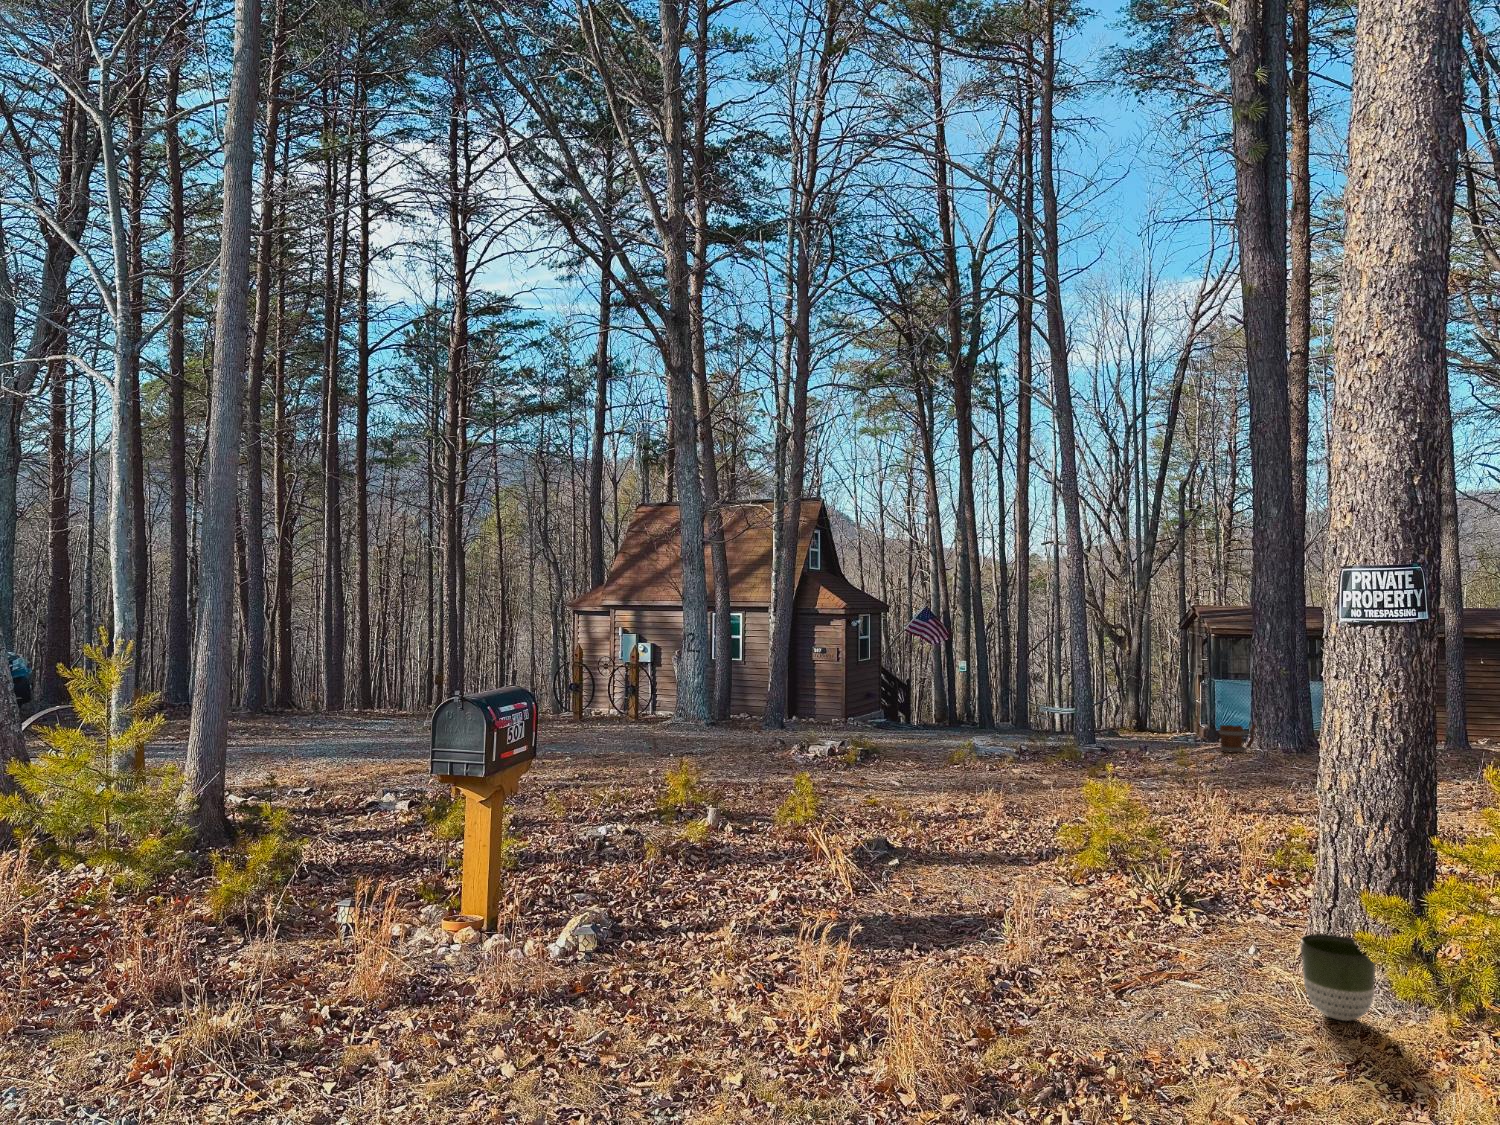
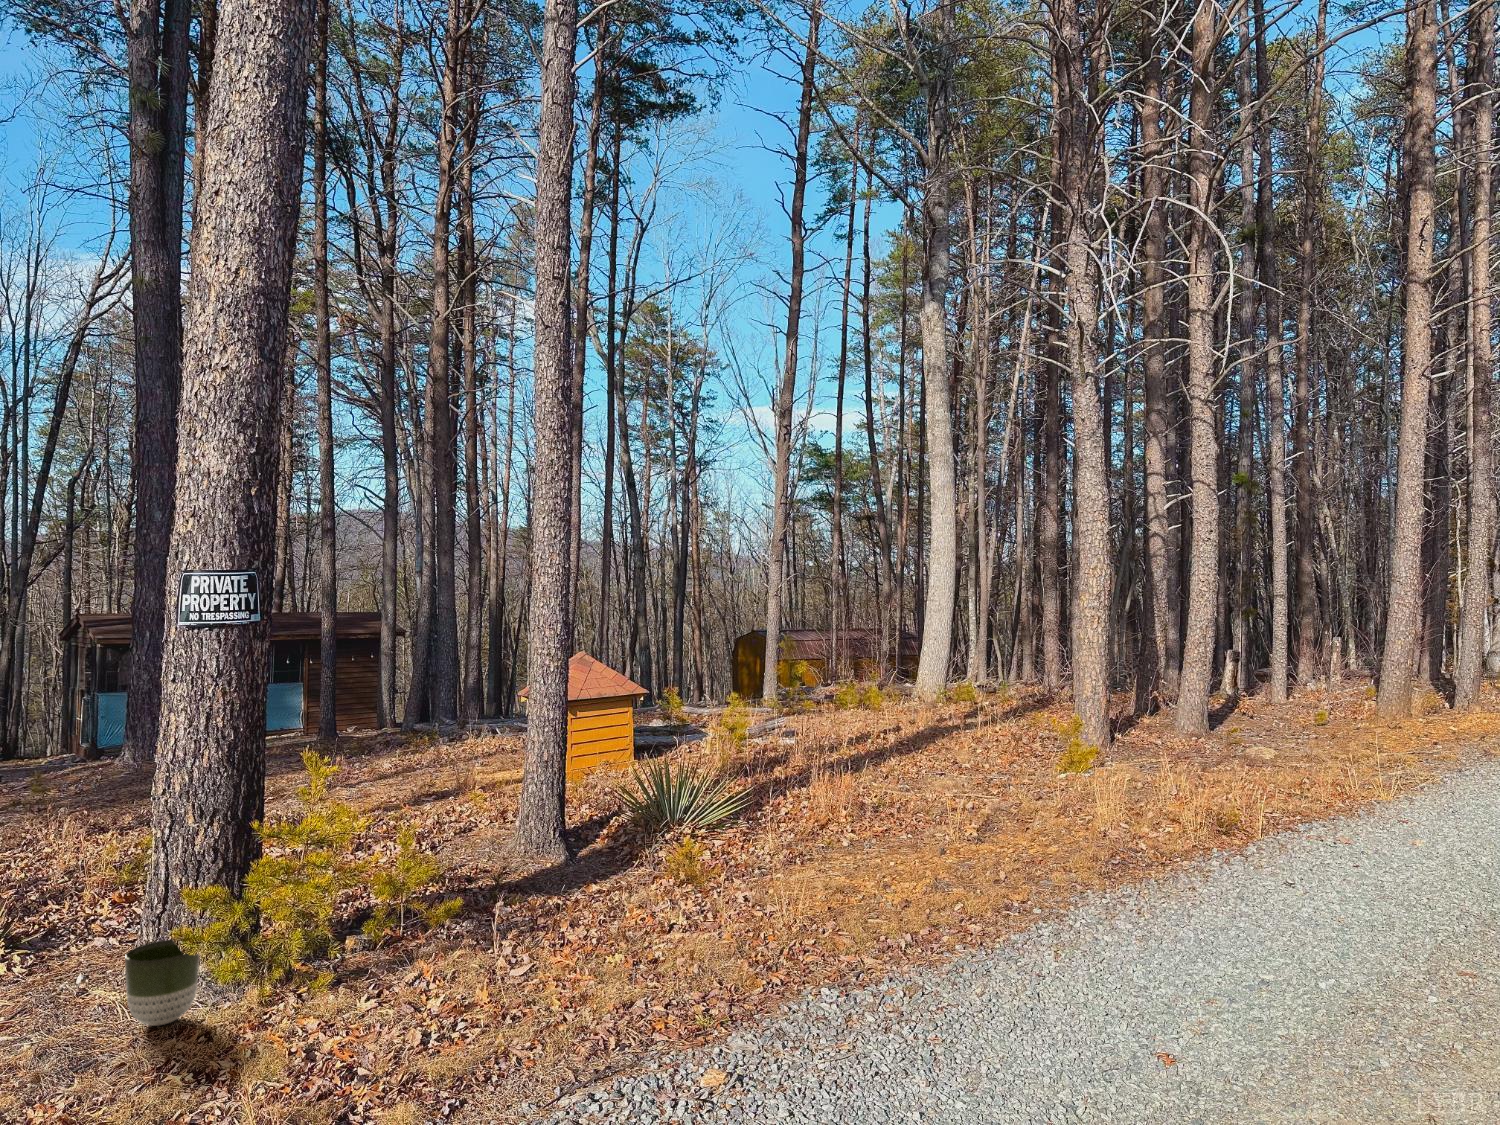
bucket: present [1219,725,1256,753] -> none [89,735,133,769]

